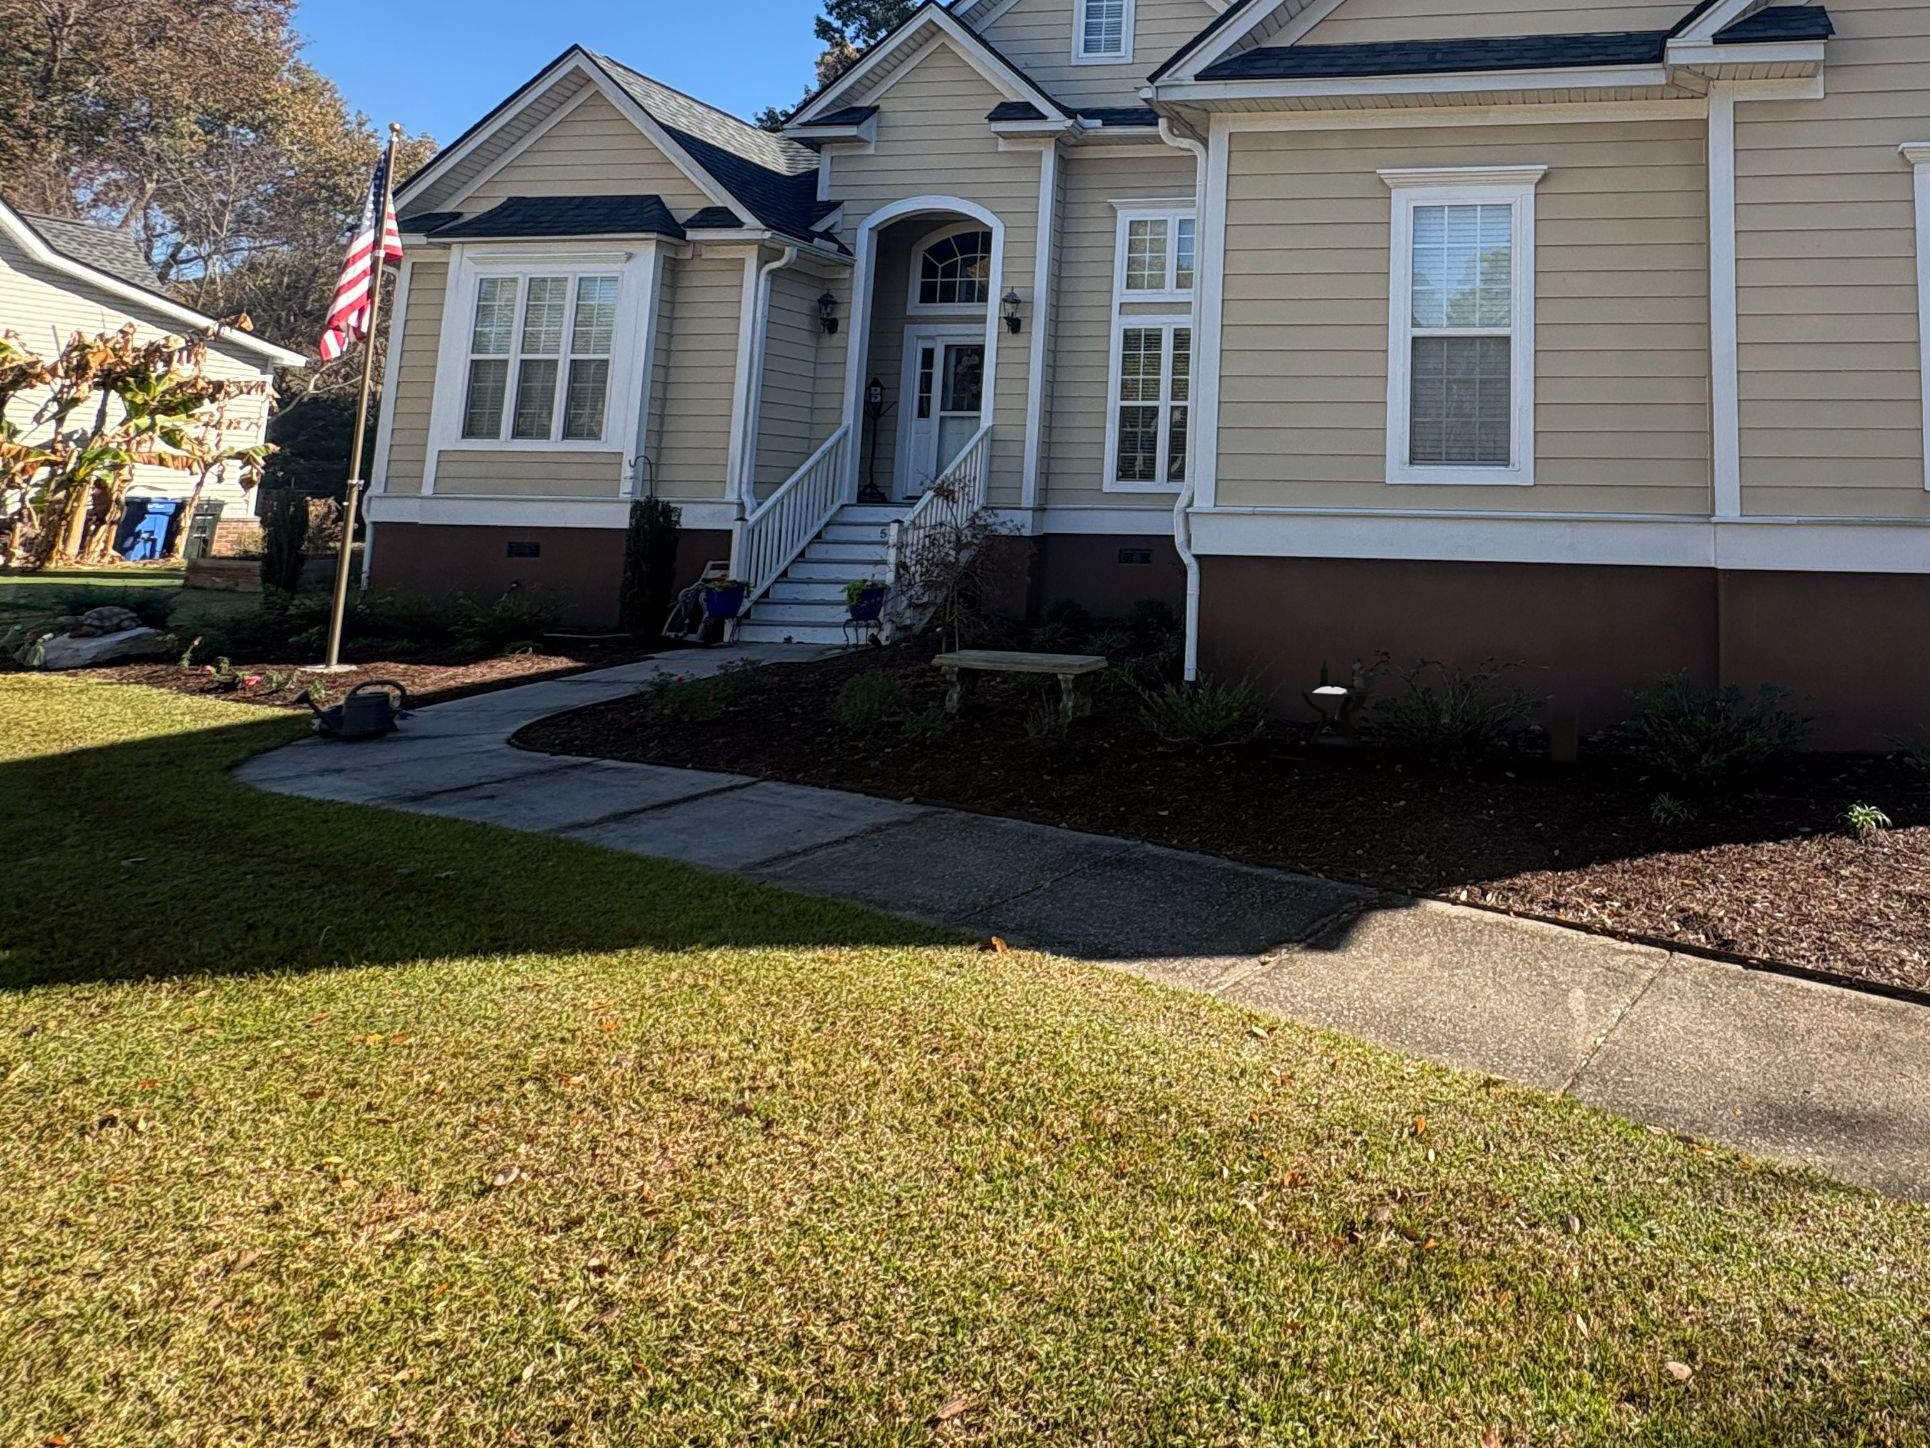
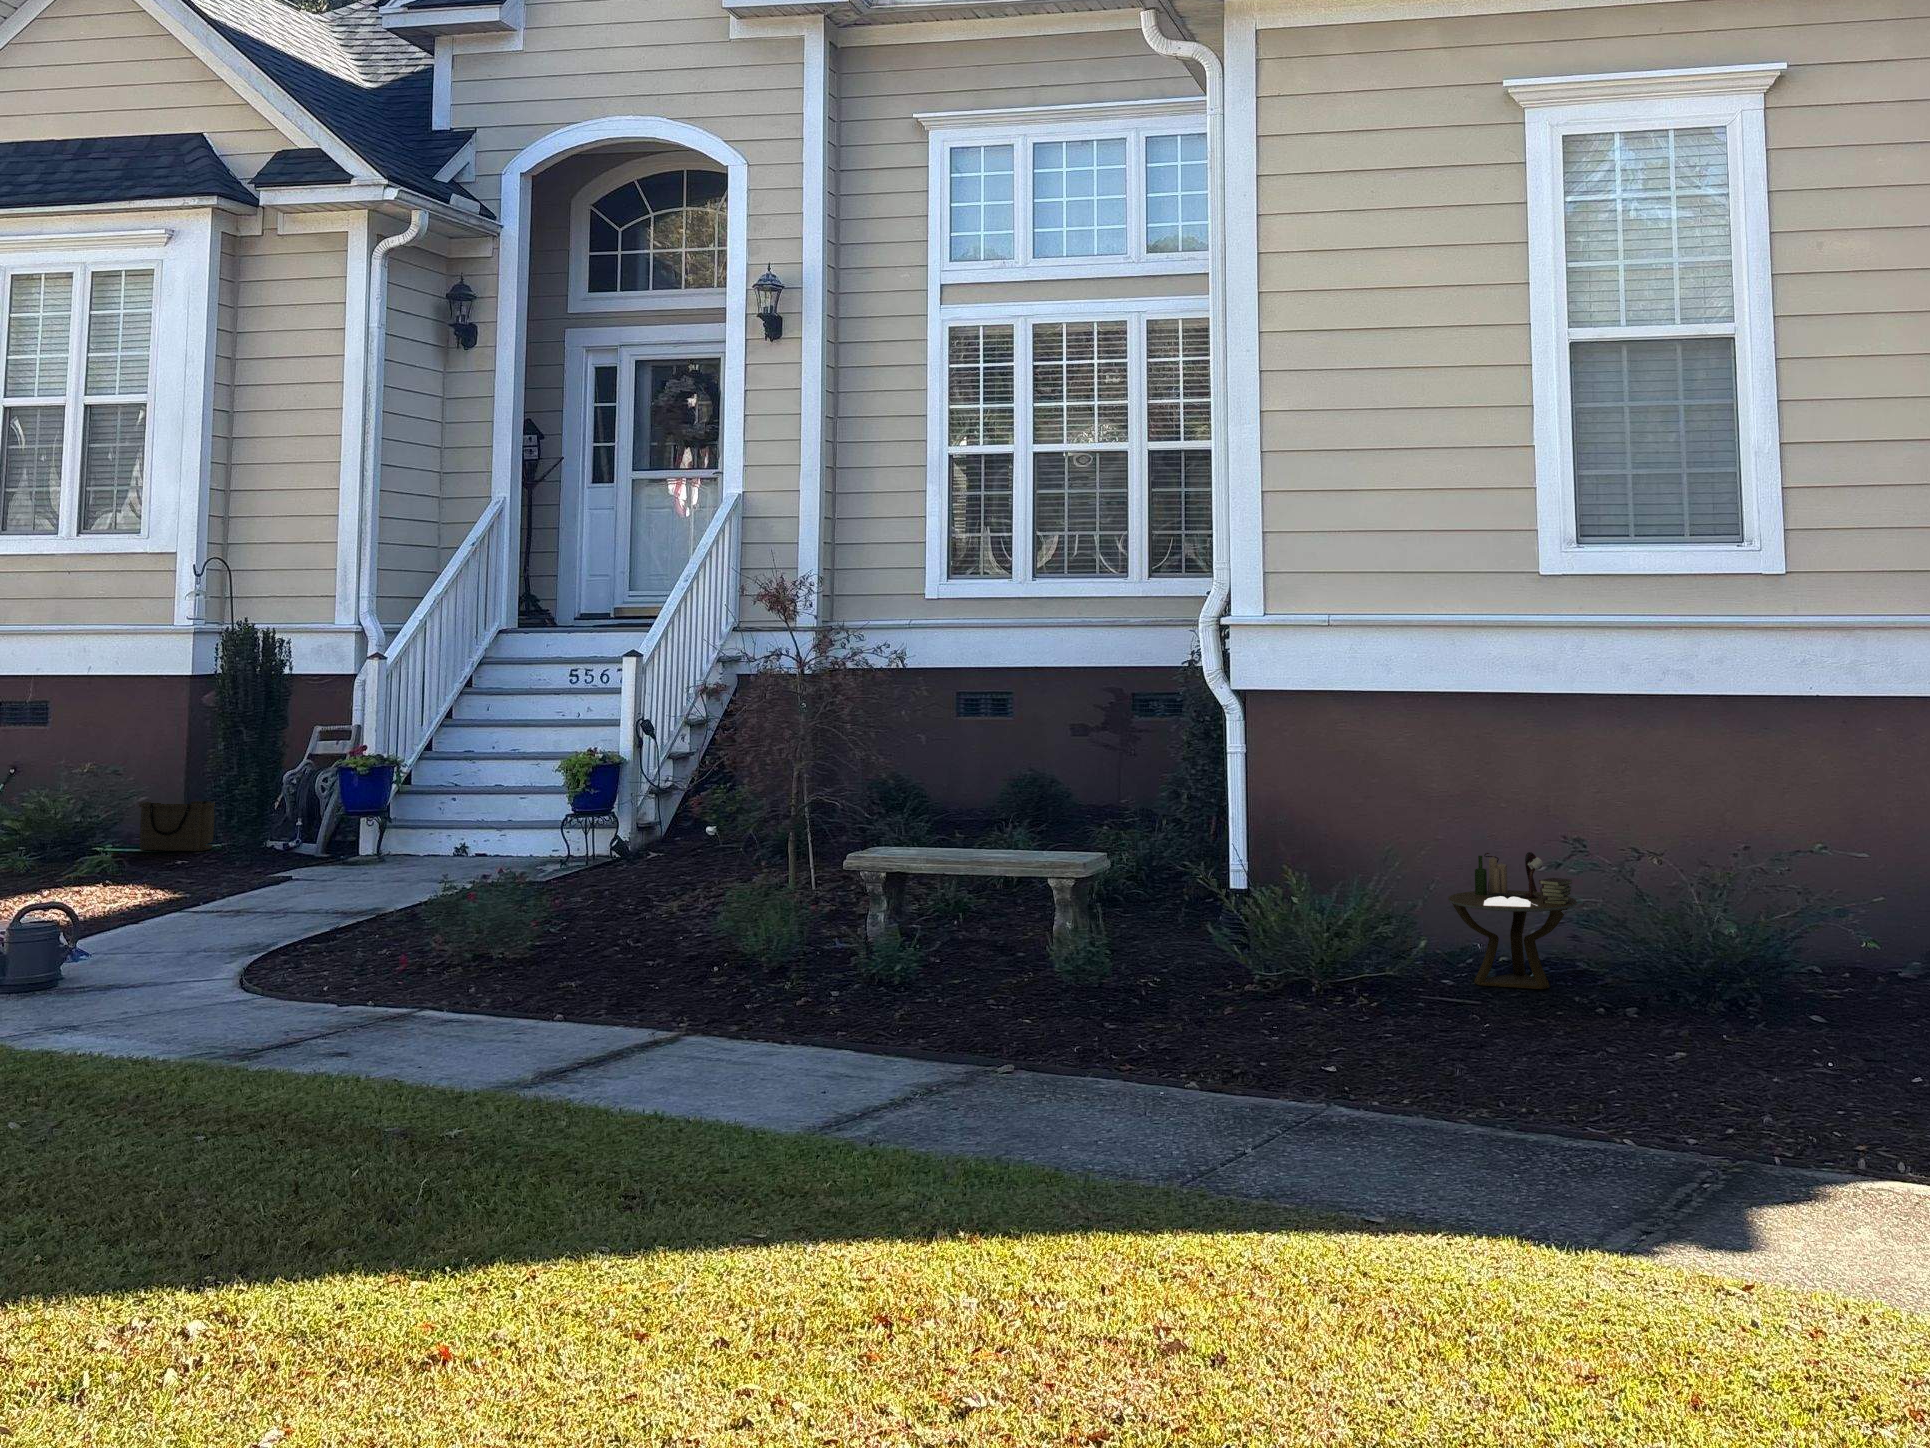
basket: present [1548,708,1578,762] -> present [139,801,215,851]

